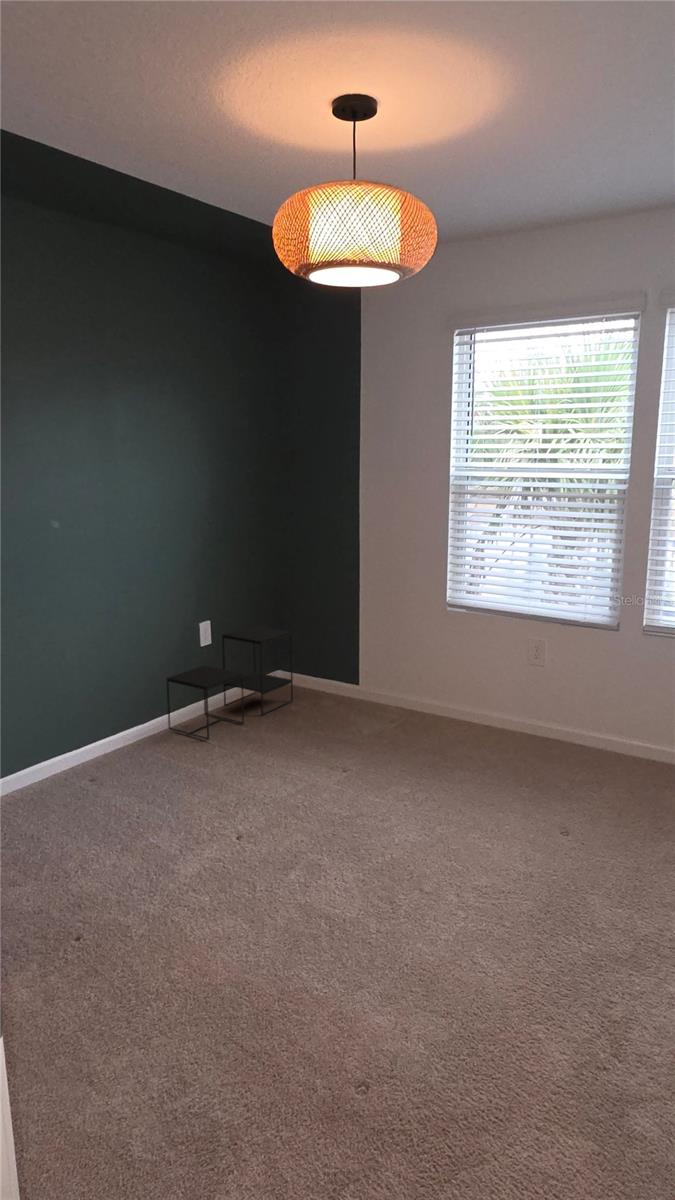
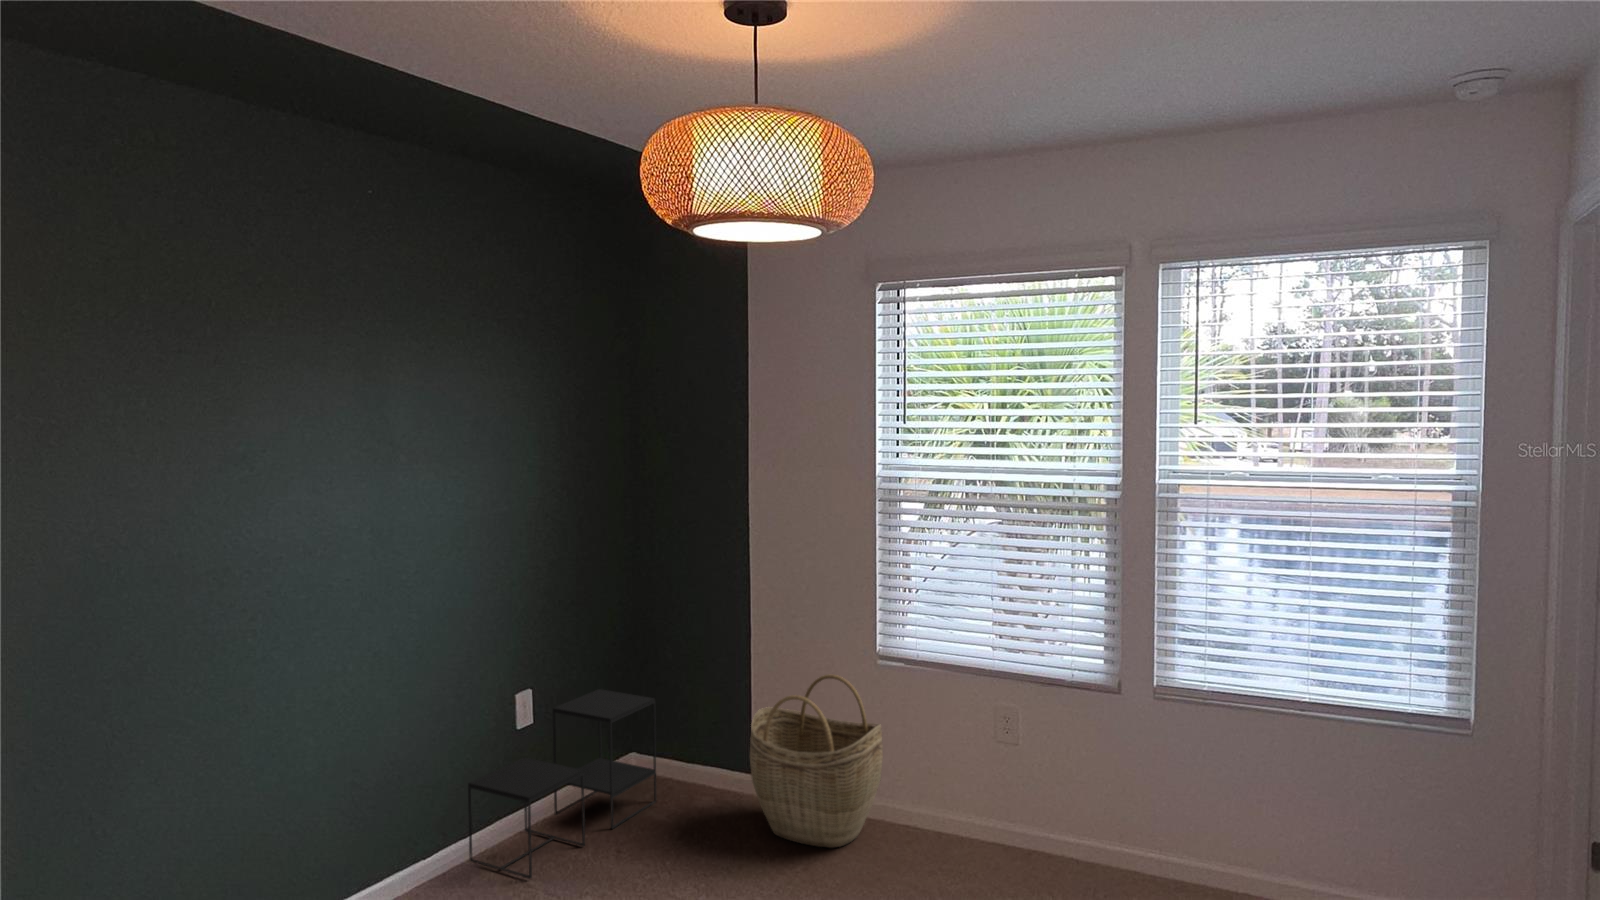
woven basket: none [356,617,449,731] -> present [750,675,883,848]

